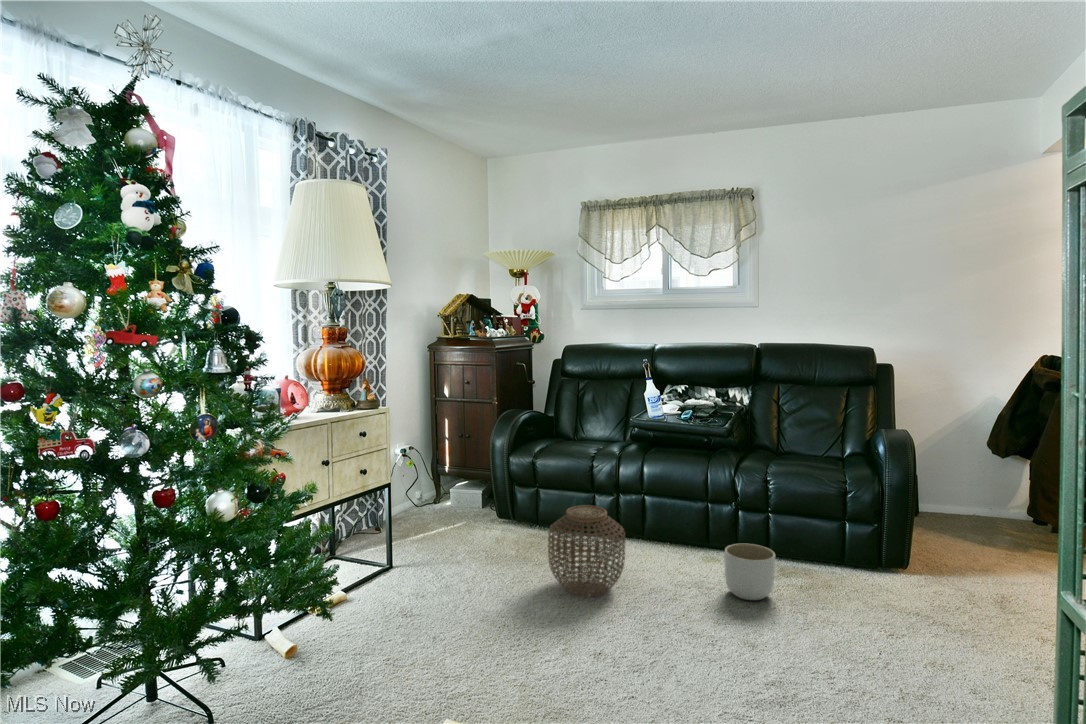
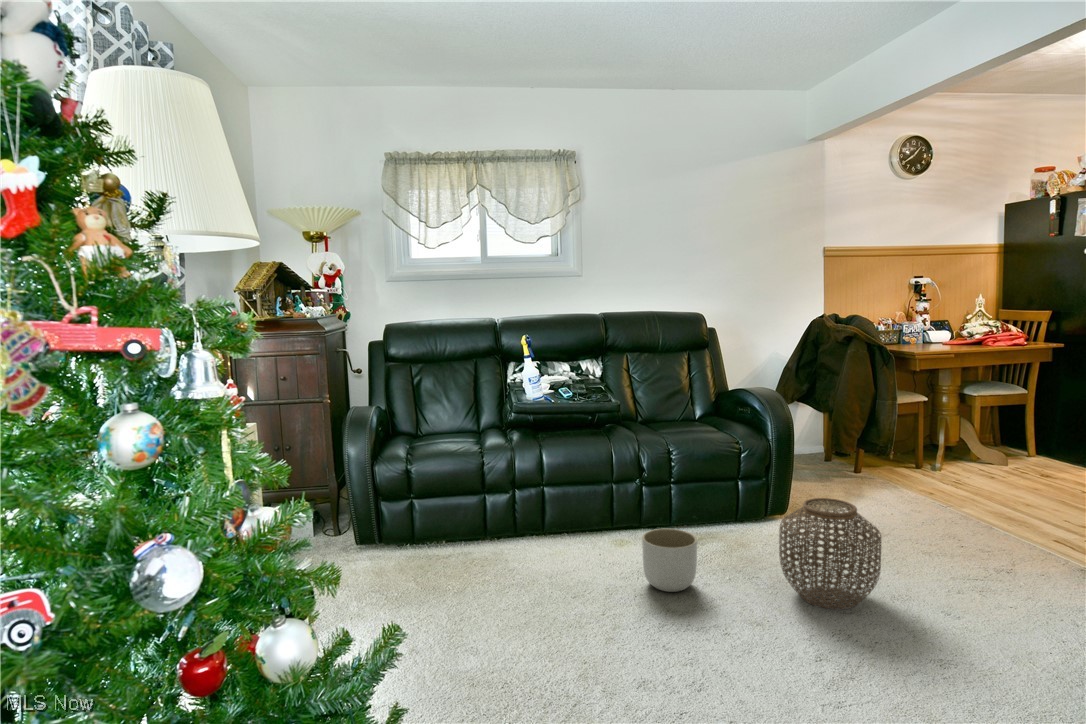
woven basket: present [548,505,625,597] -> present [779,498,881,609]

